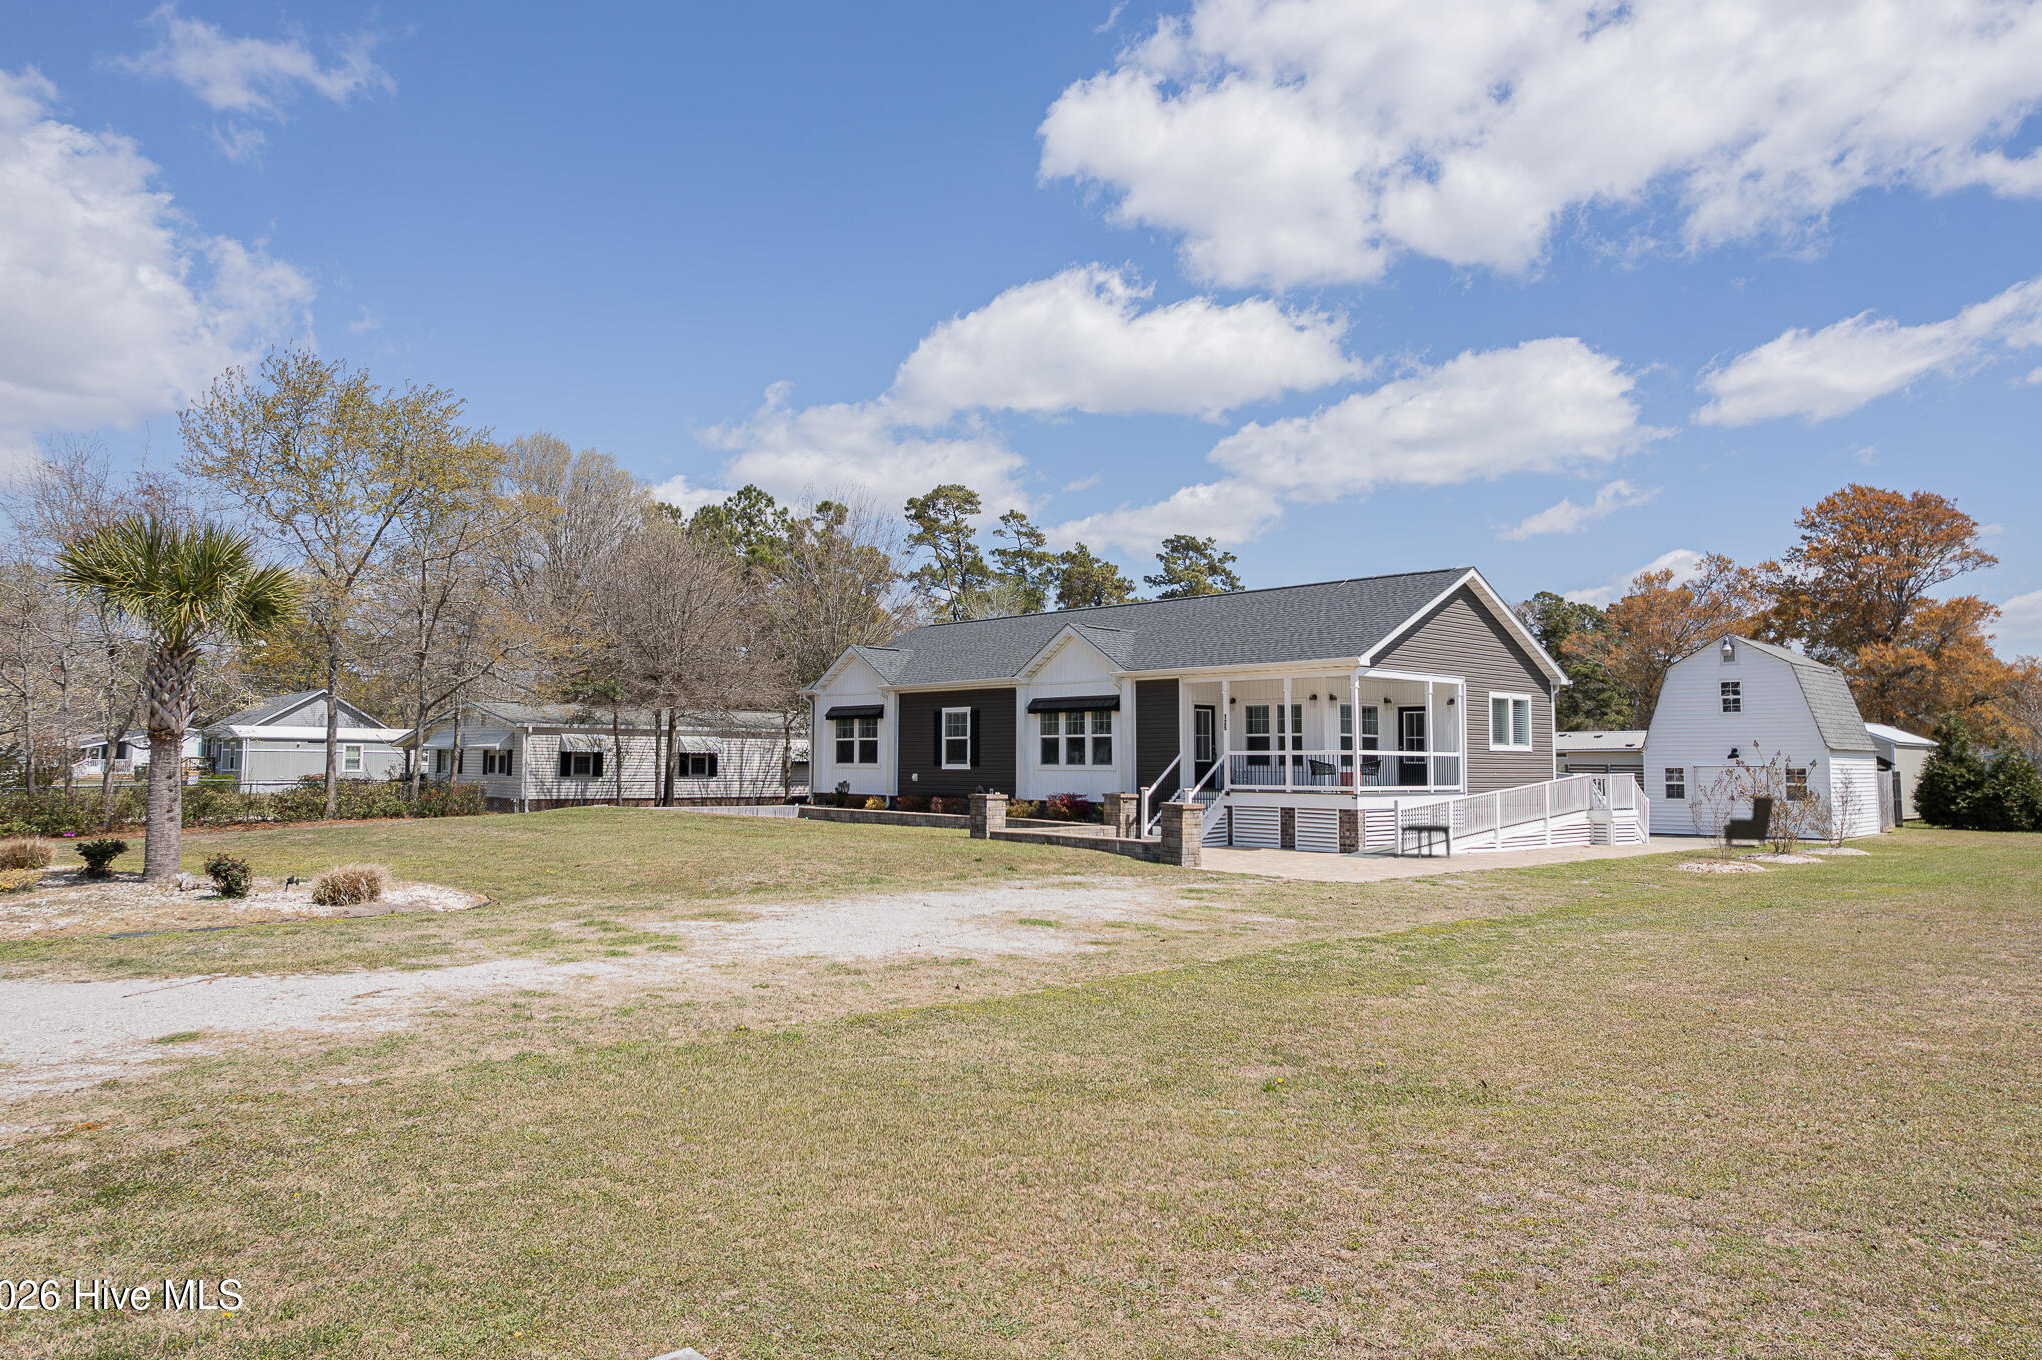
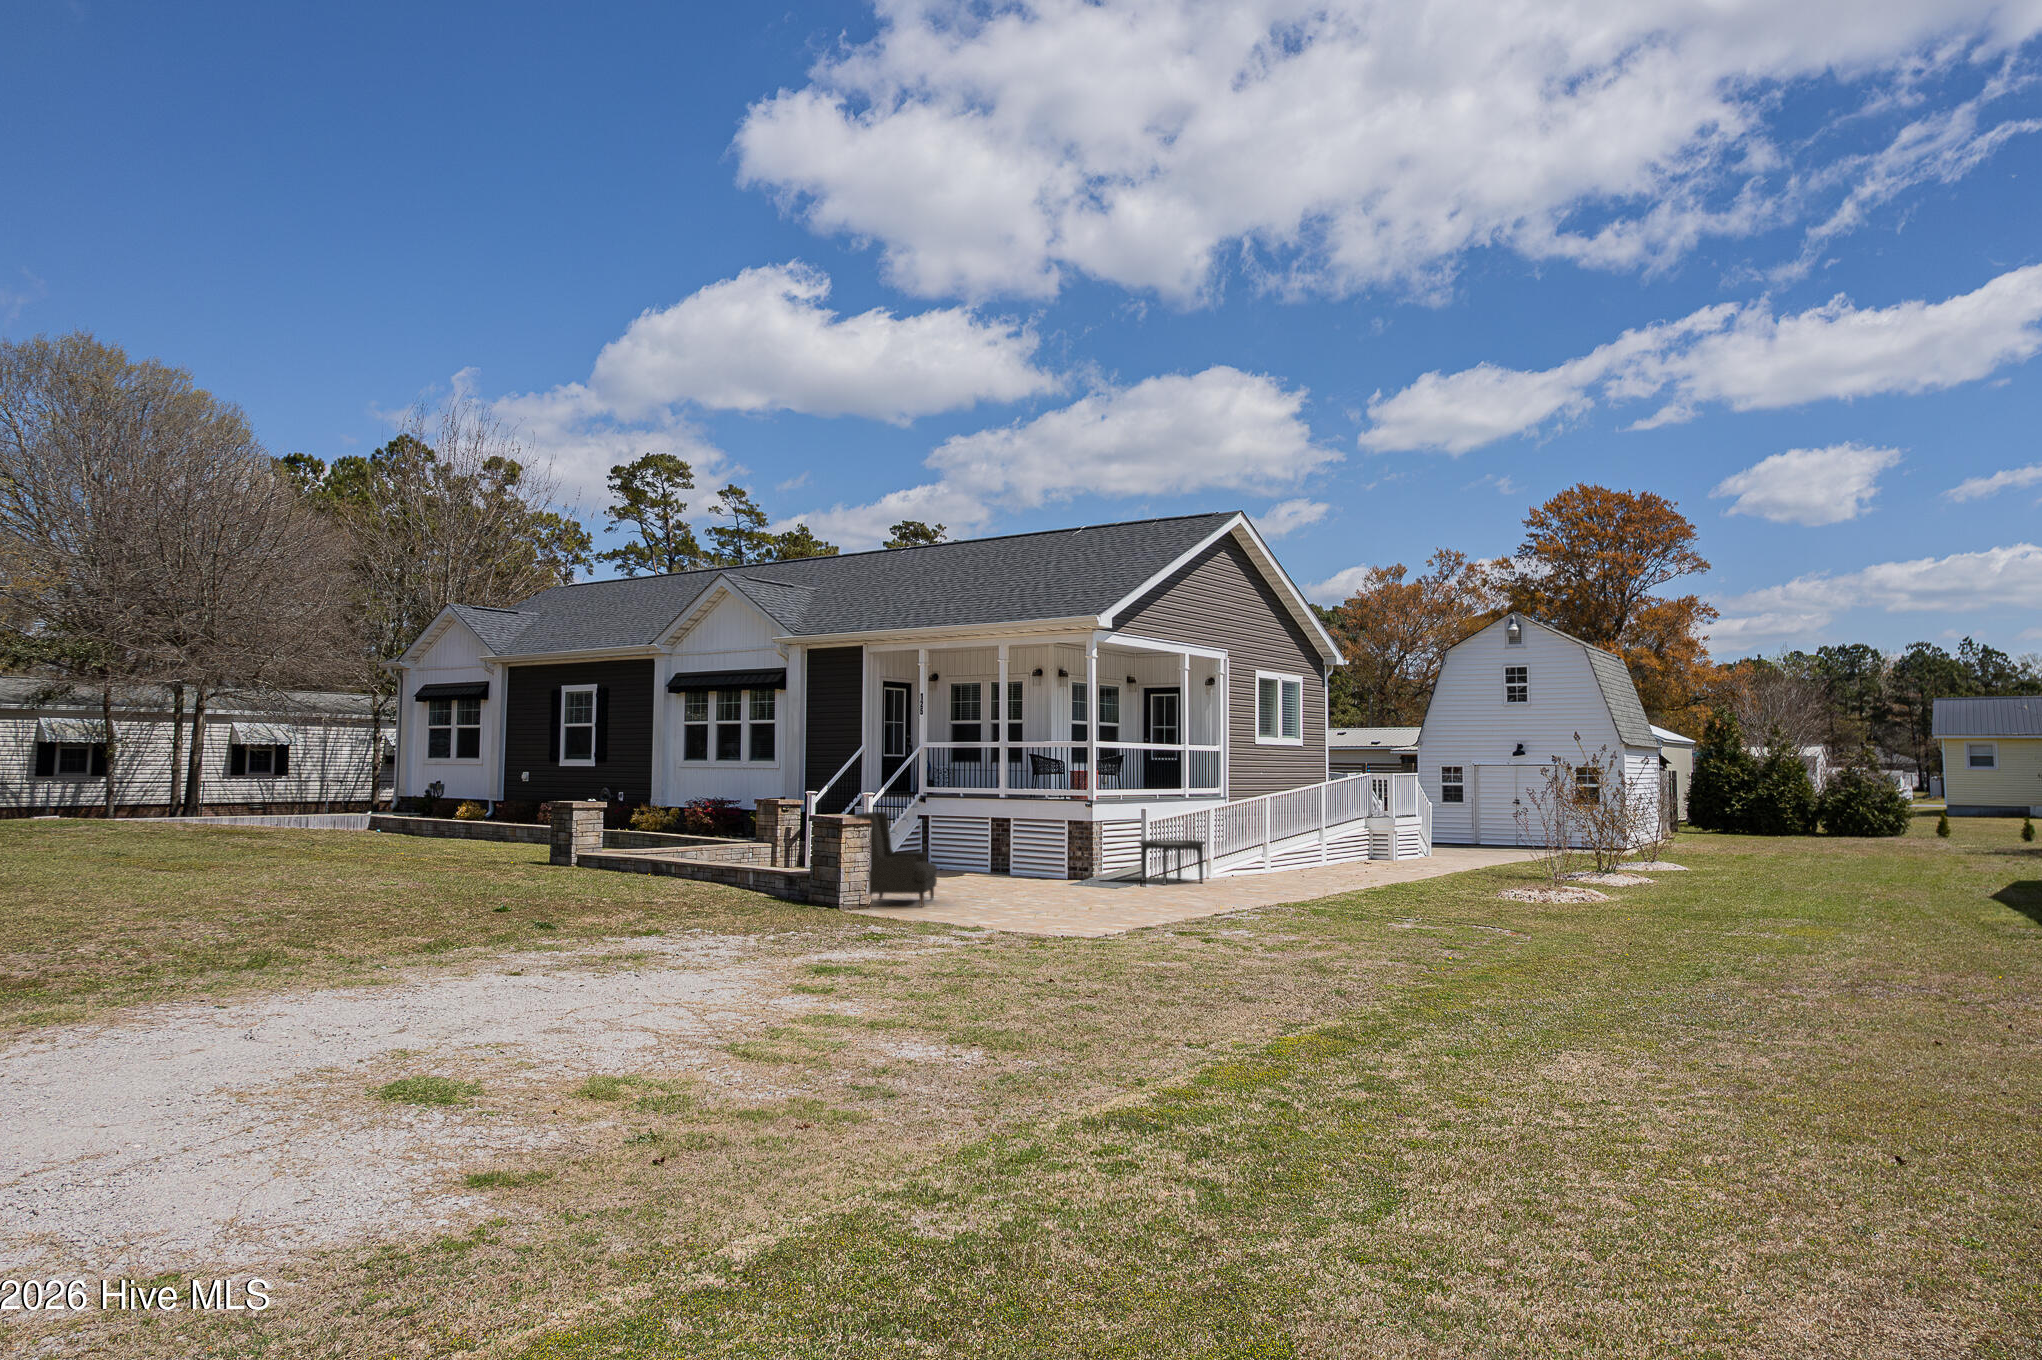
chair: present [1723,797,1773,847] -> present [851,812,937,907]

